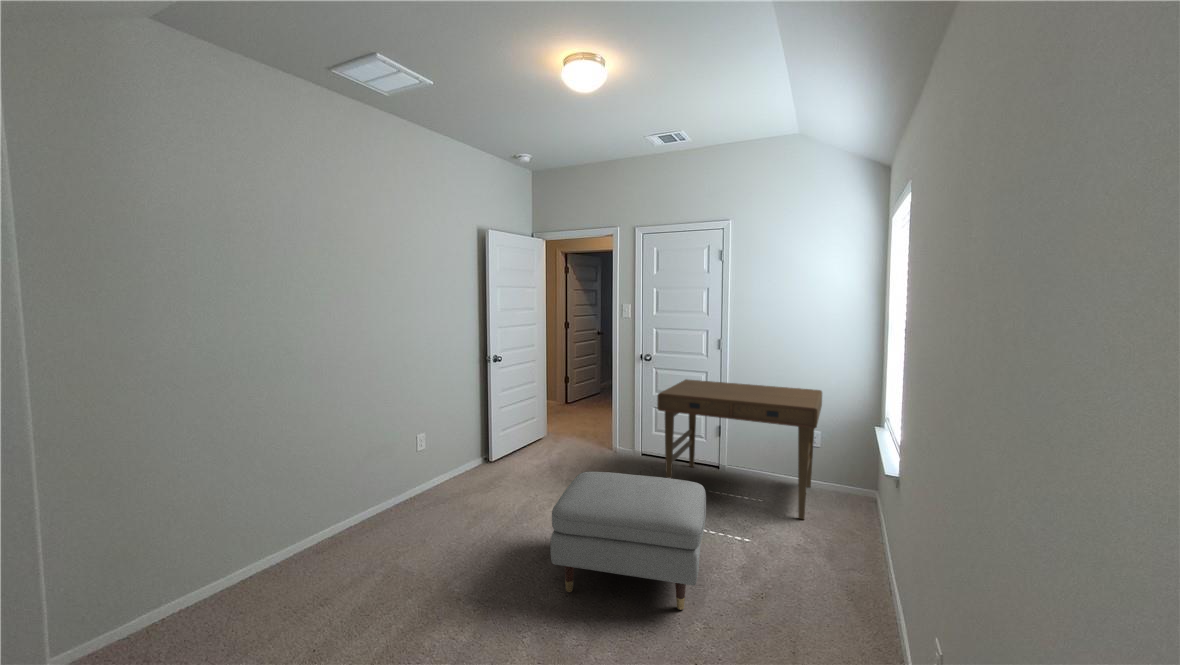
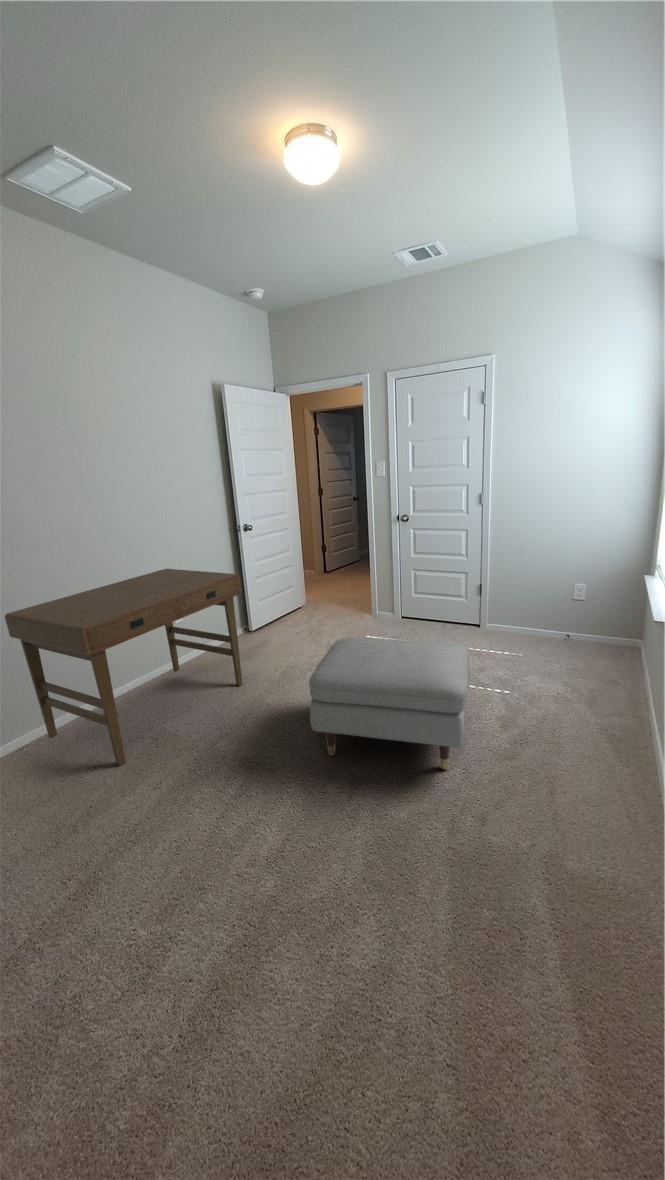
desk: present [657,379,822,519] -> present [5,569,242,766]

